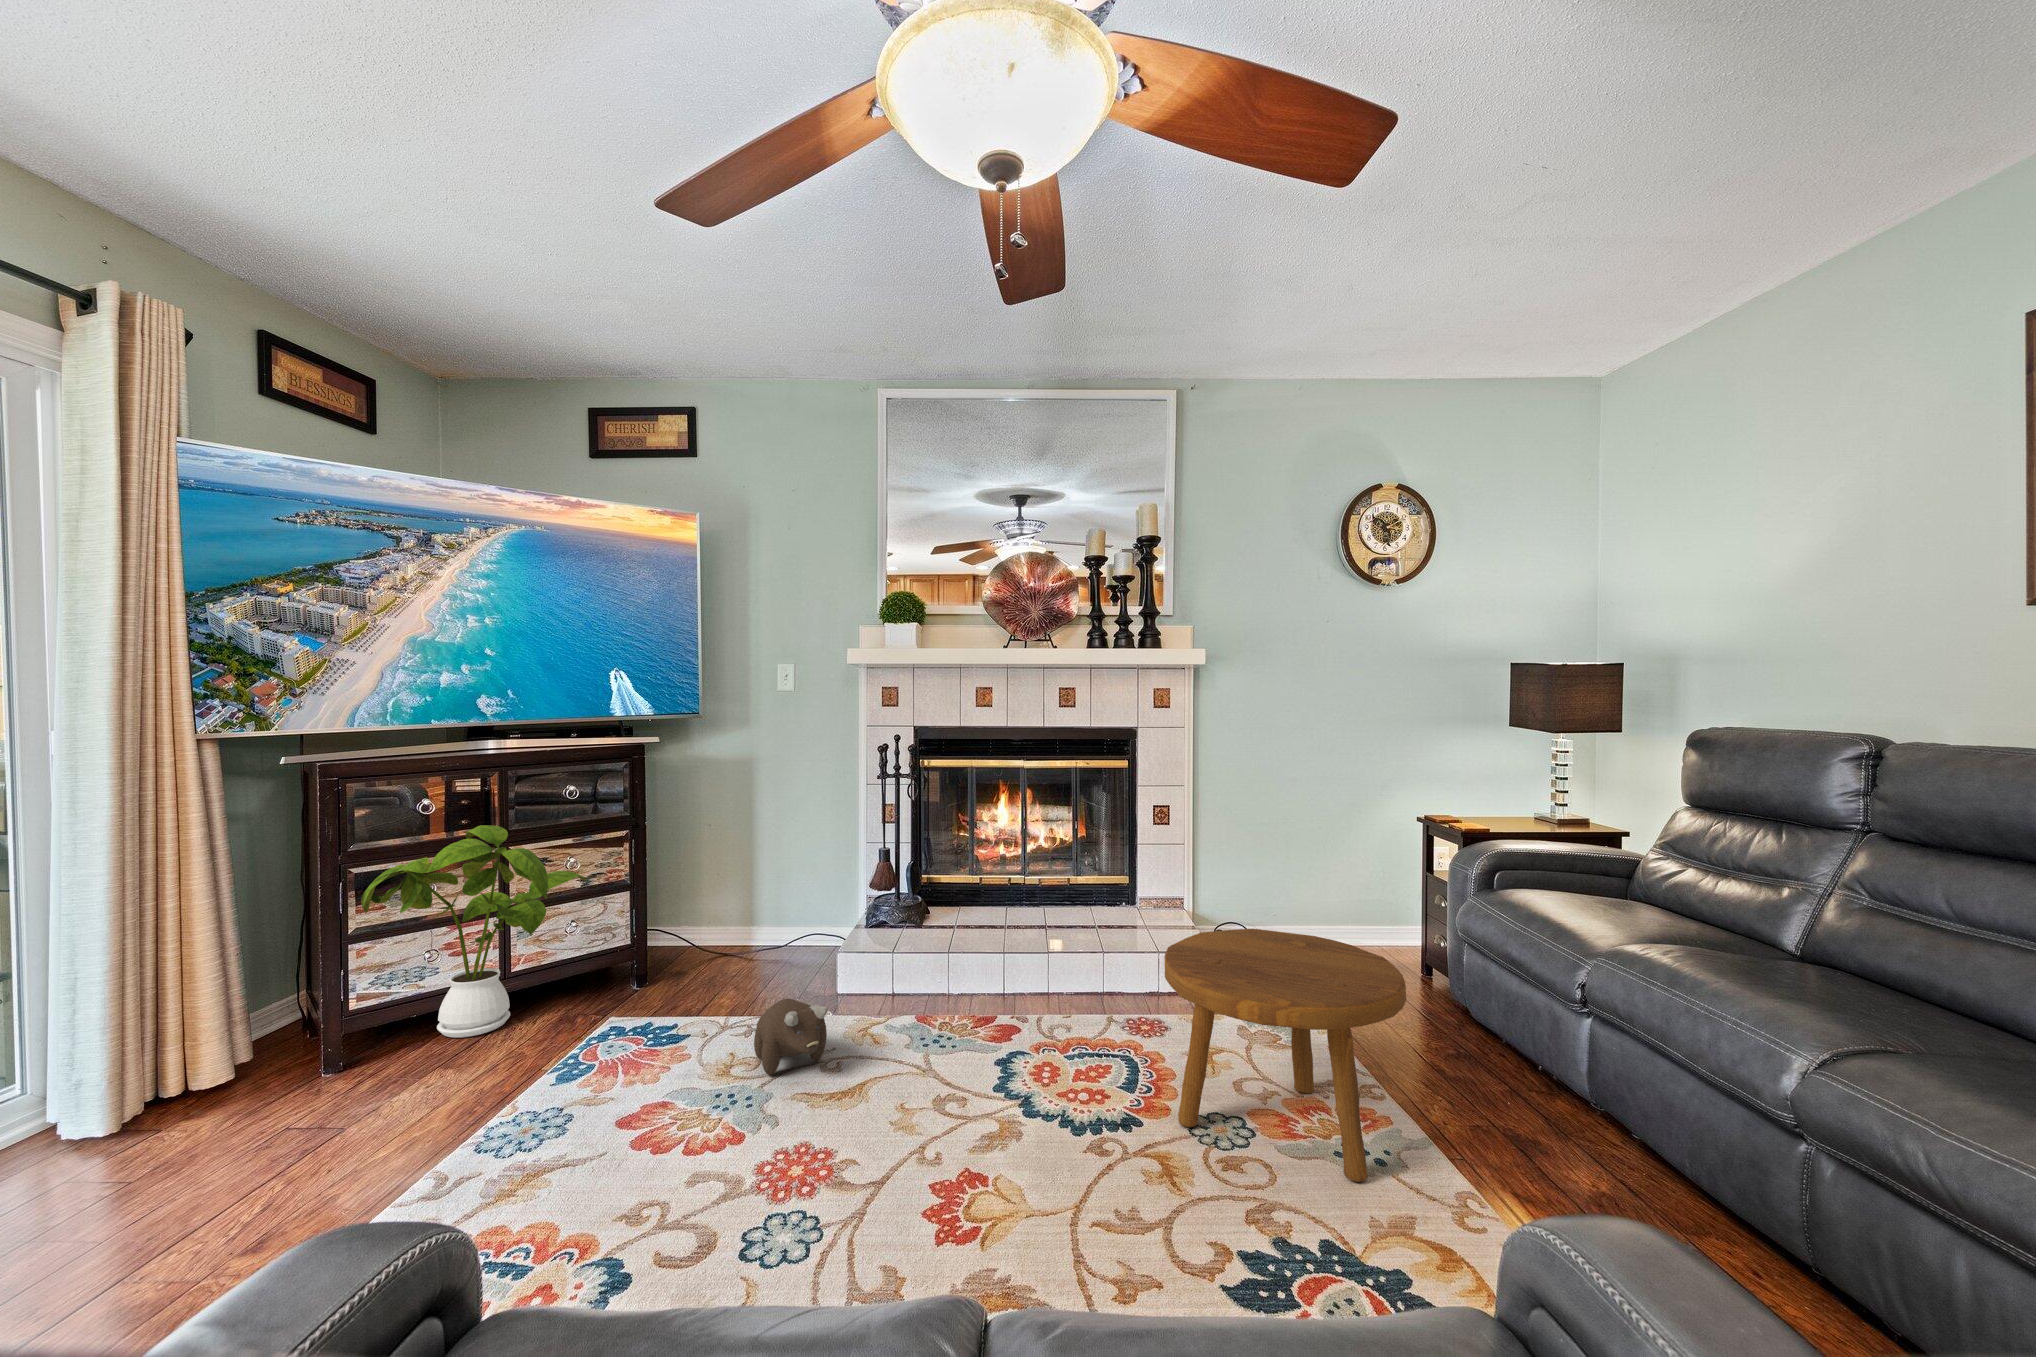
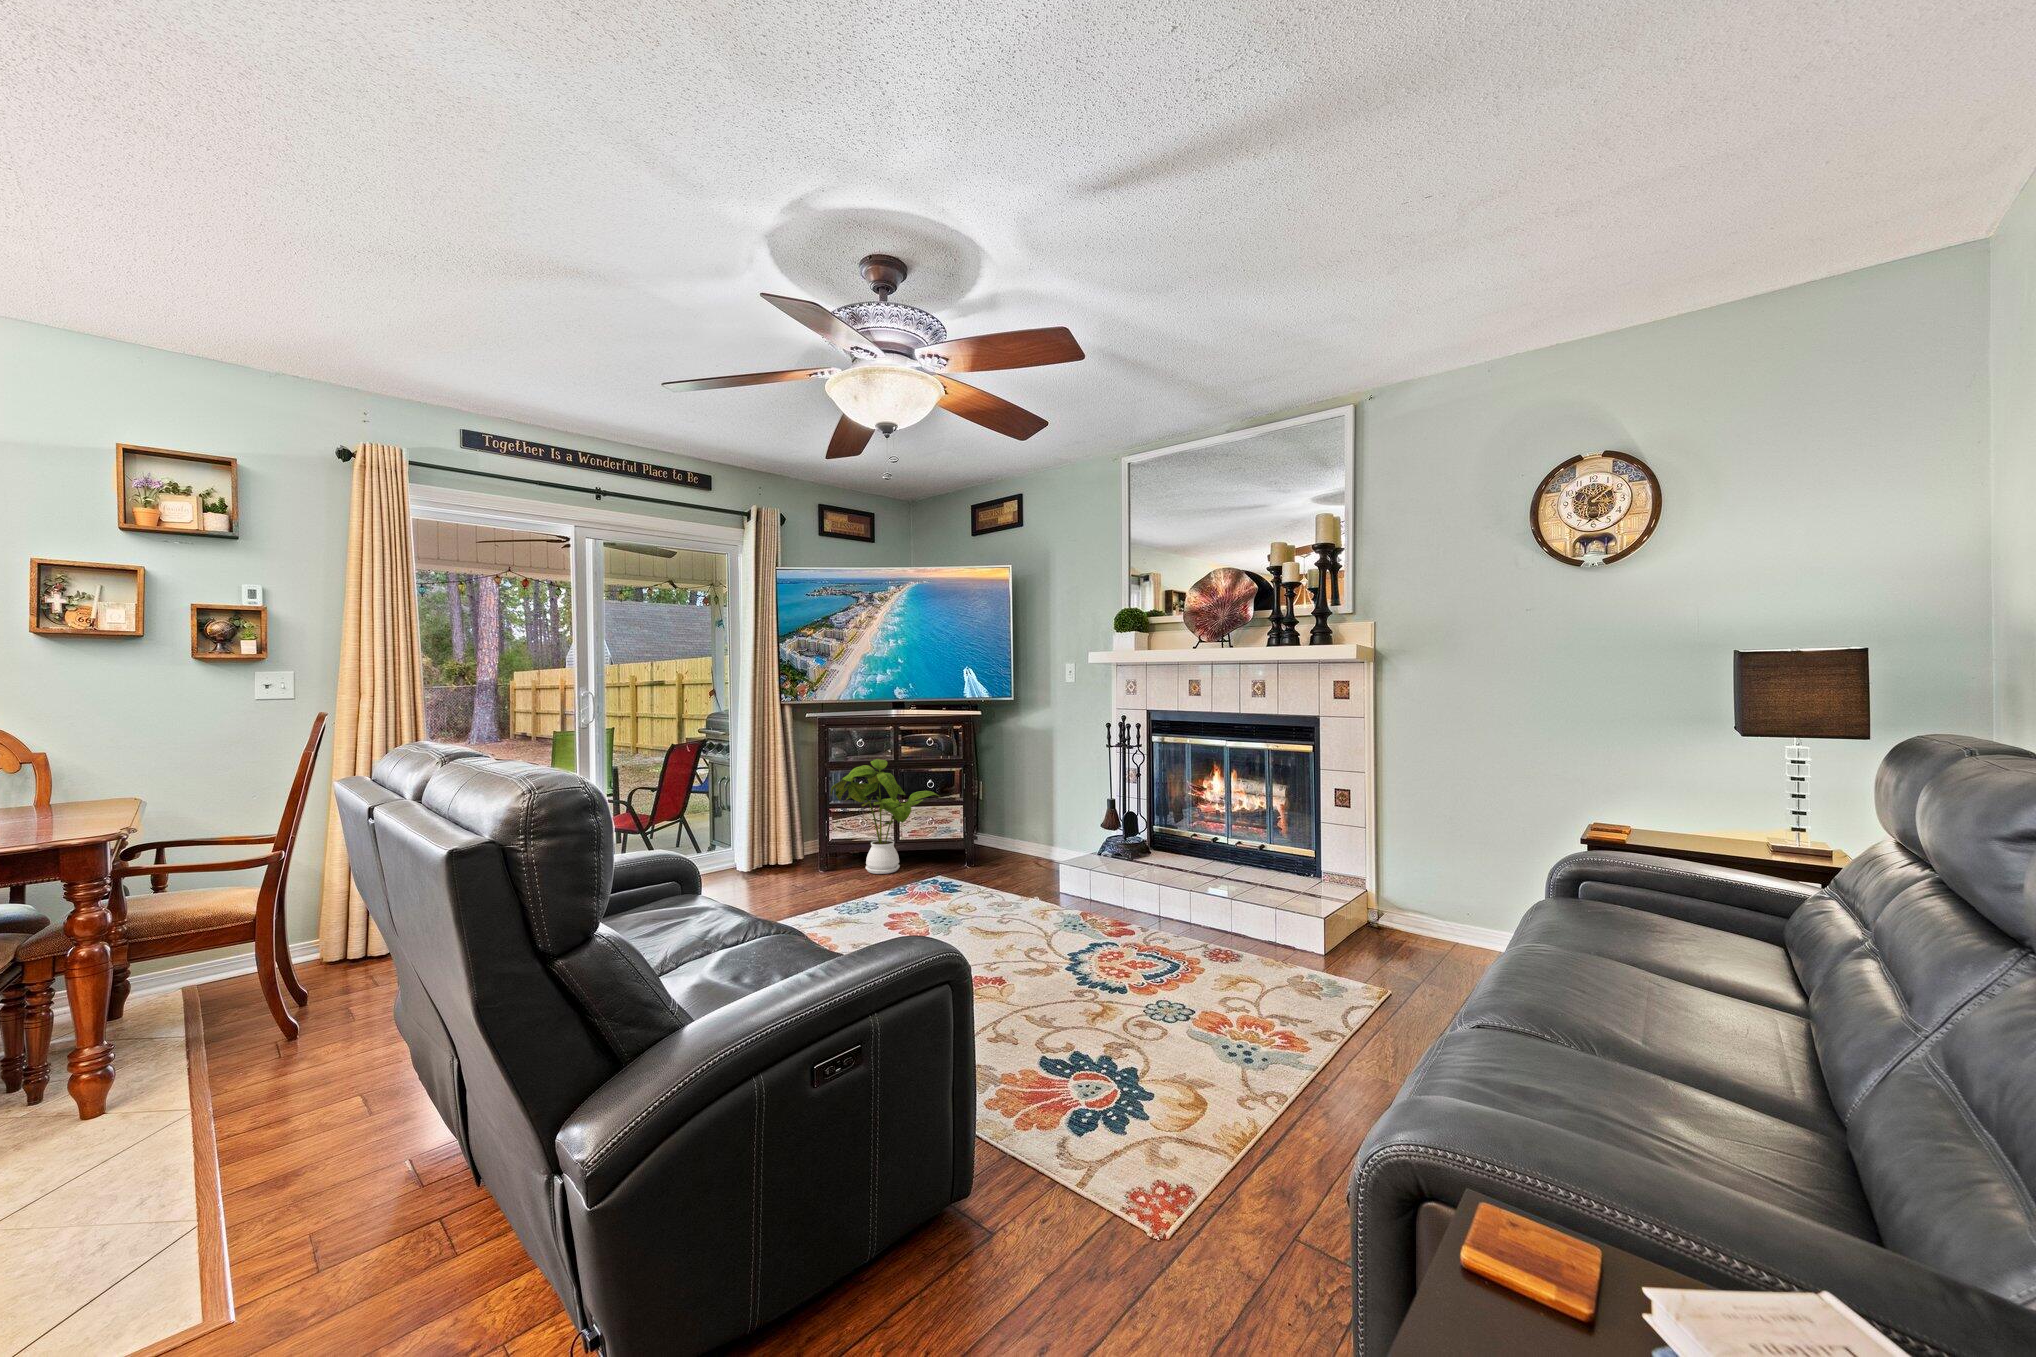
footstool: present [1164,929,1406,1182] -> none [1130,877,1312,1059]
plush toy: present [754,999,828,1075] -> none [970,879,1011,920]

